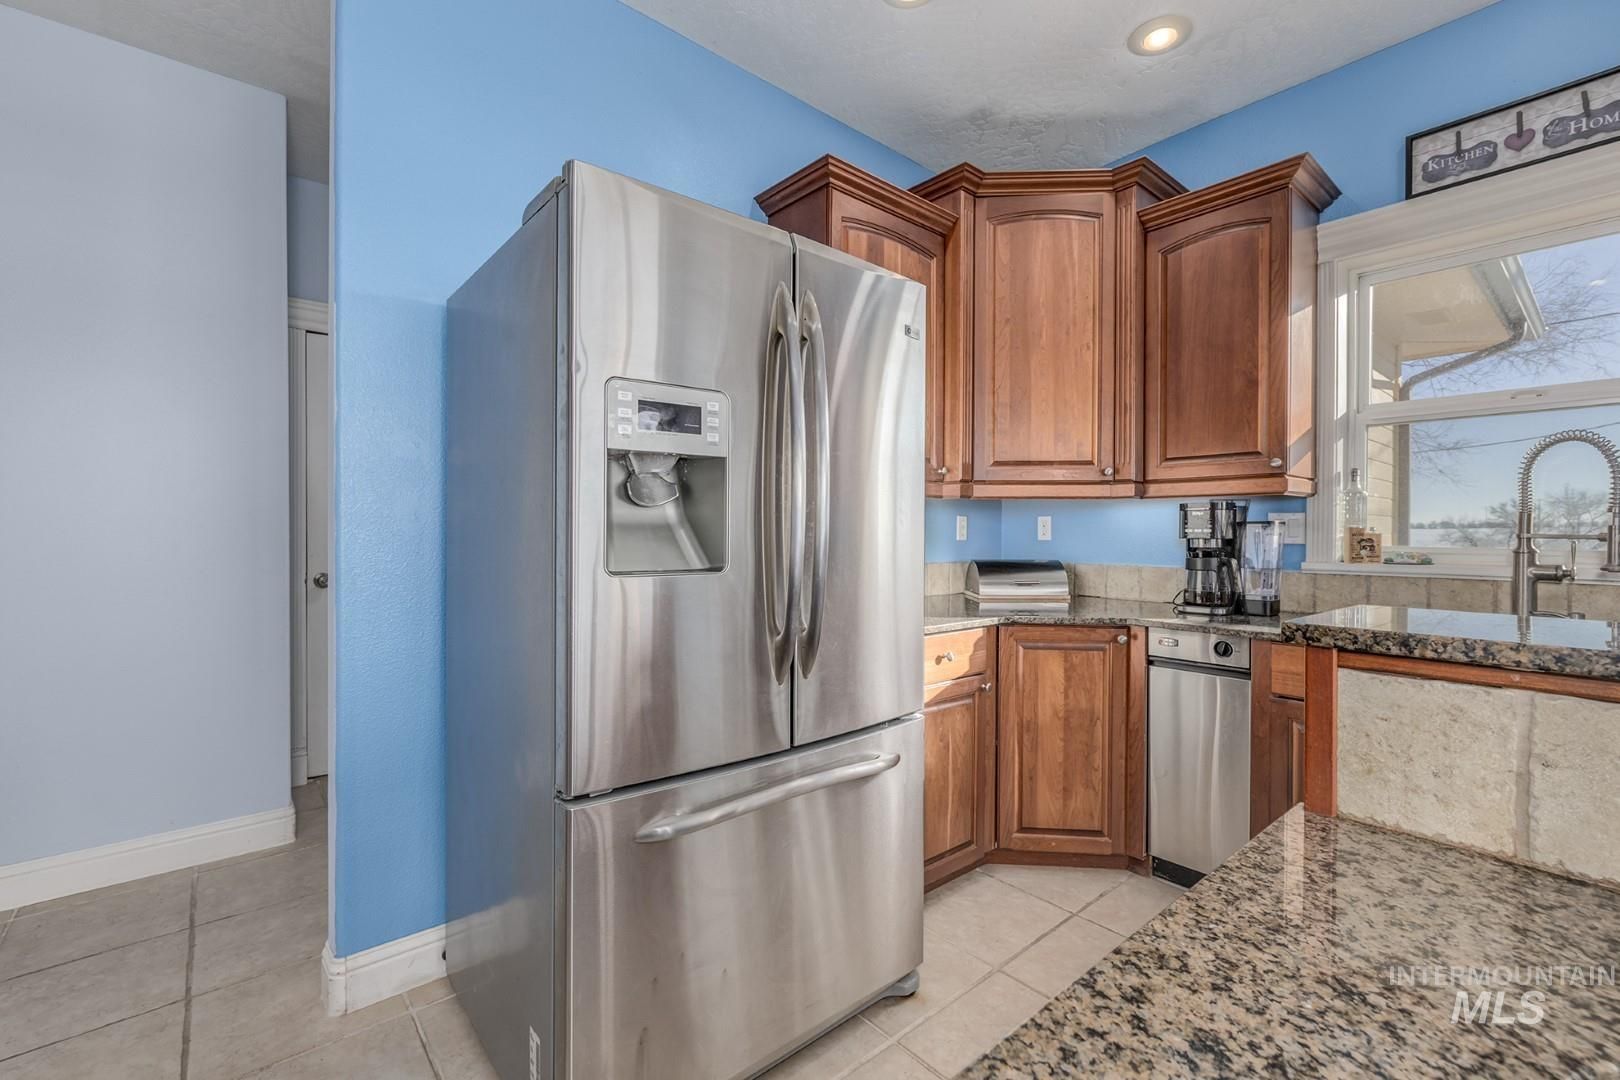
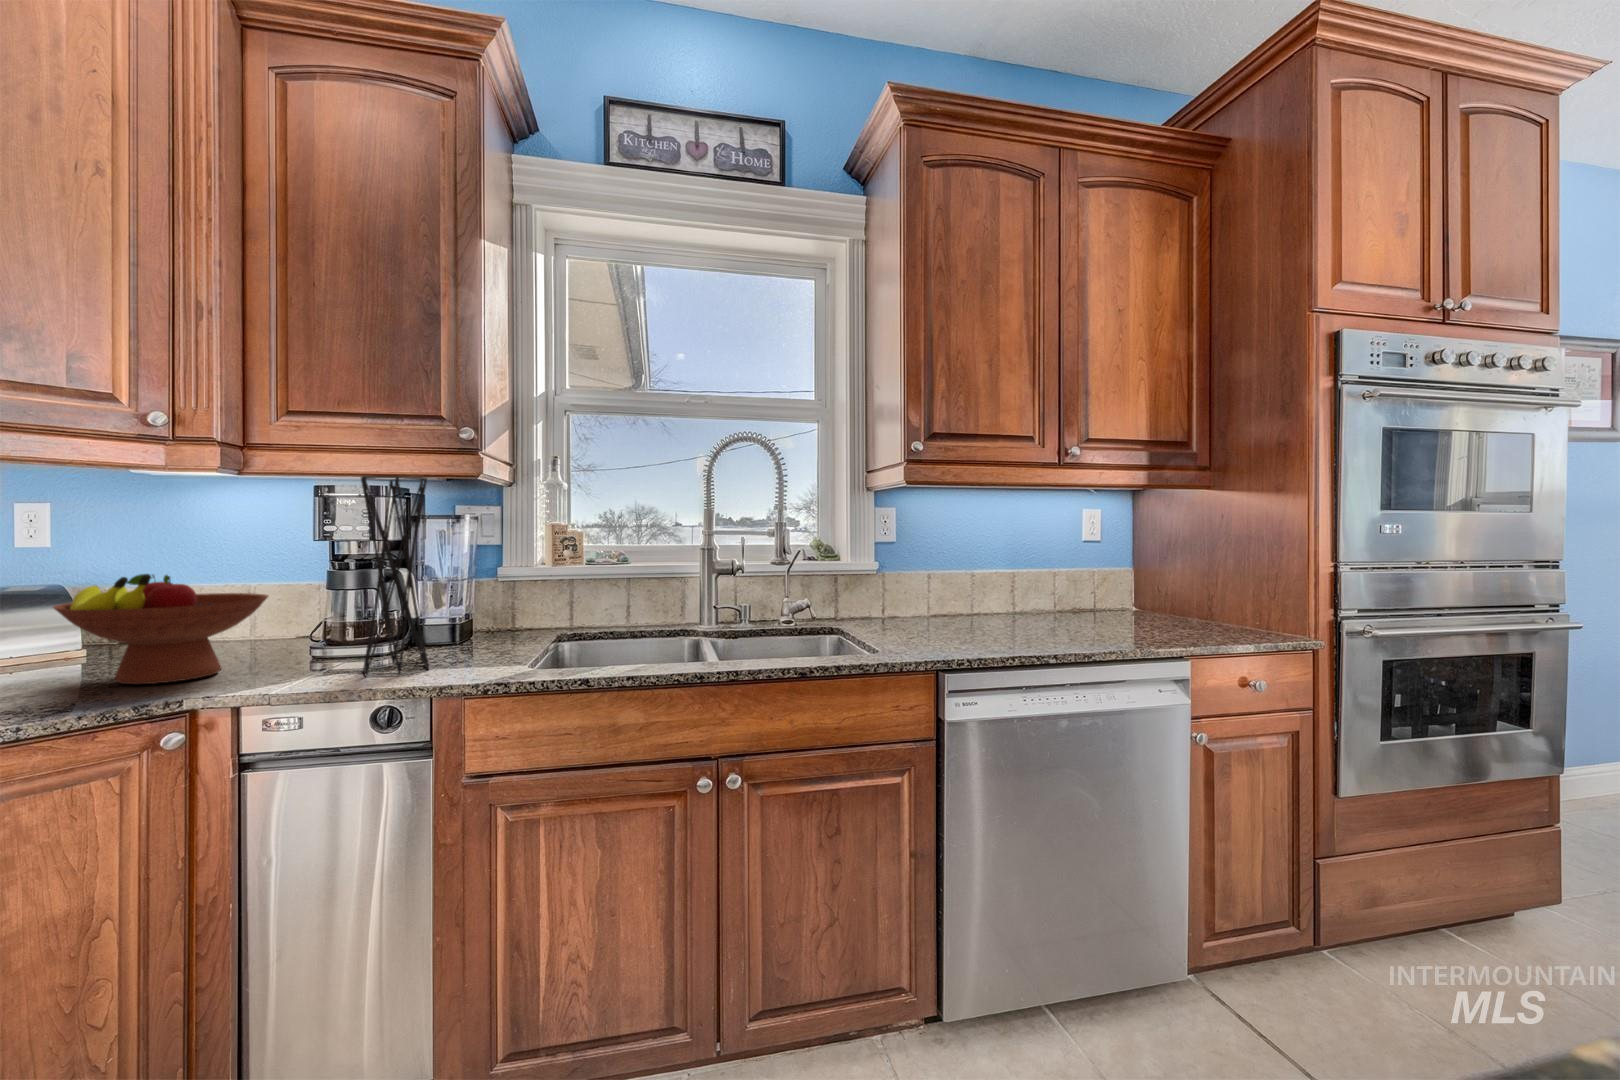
fruit bowl: none [1062,555,1155,614] -> present [53,574,268,684]

